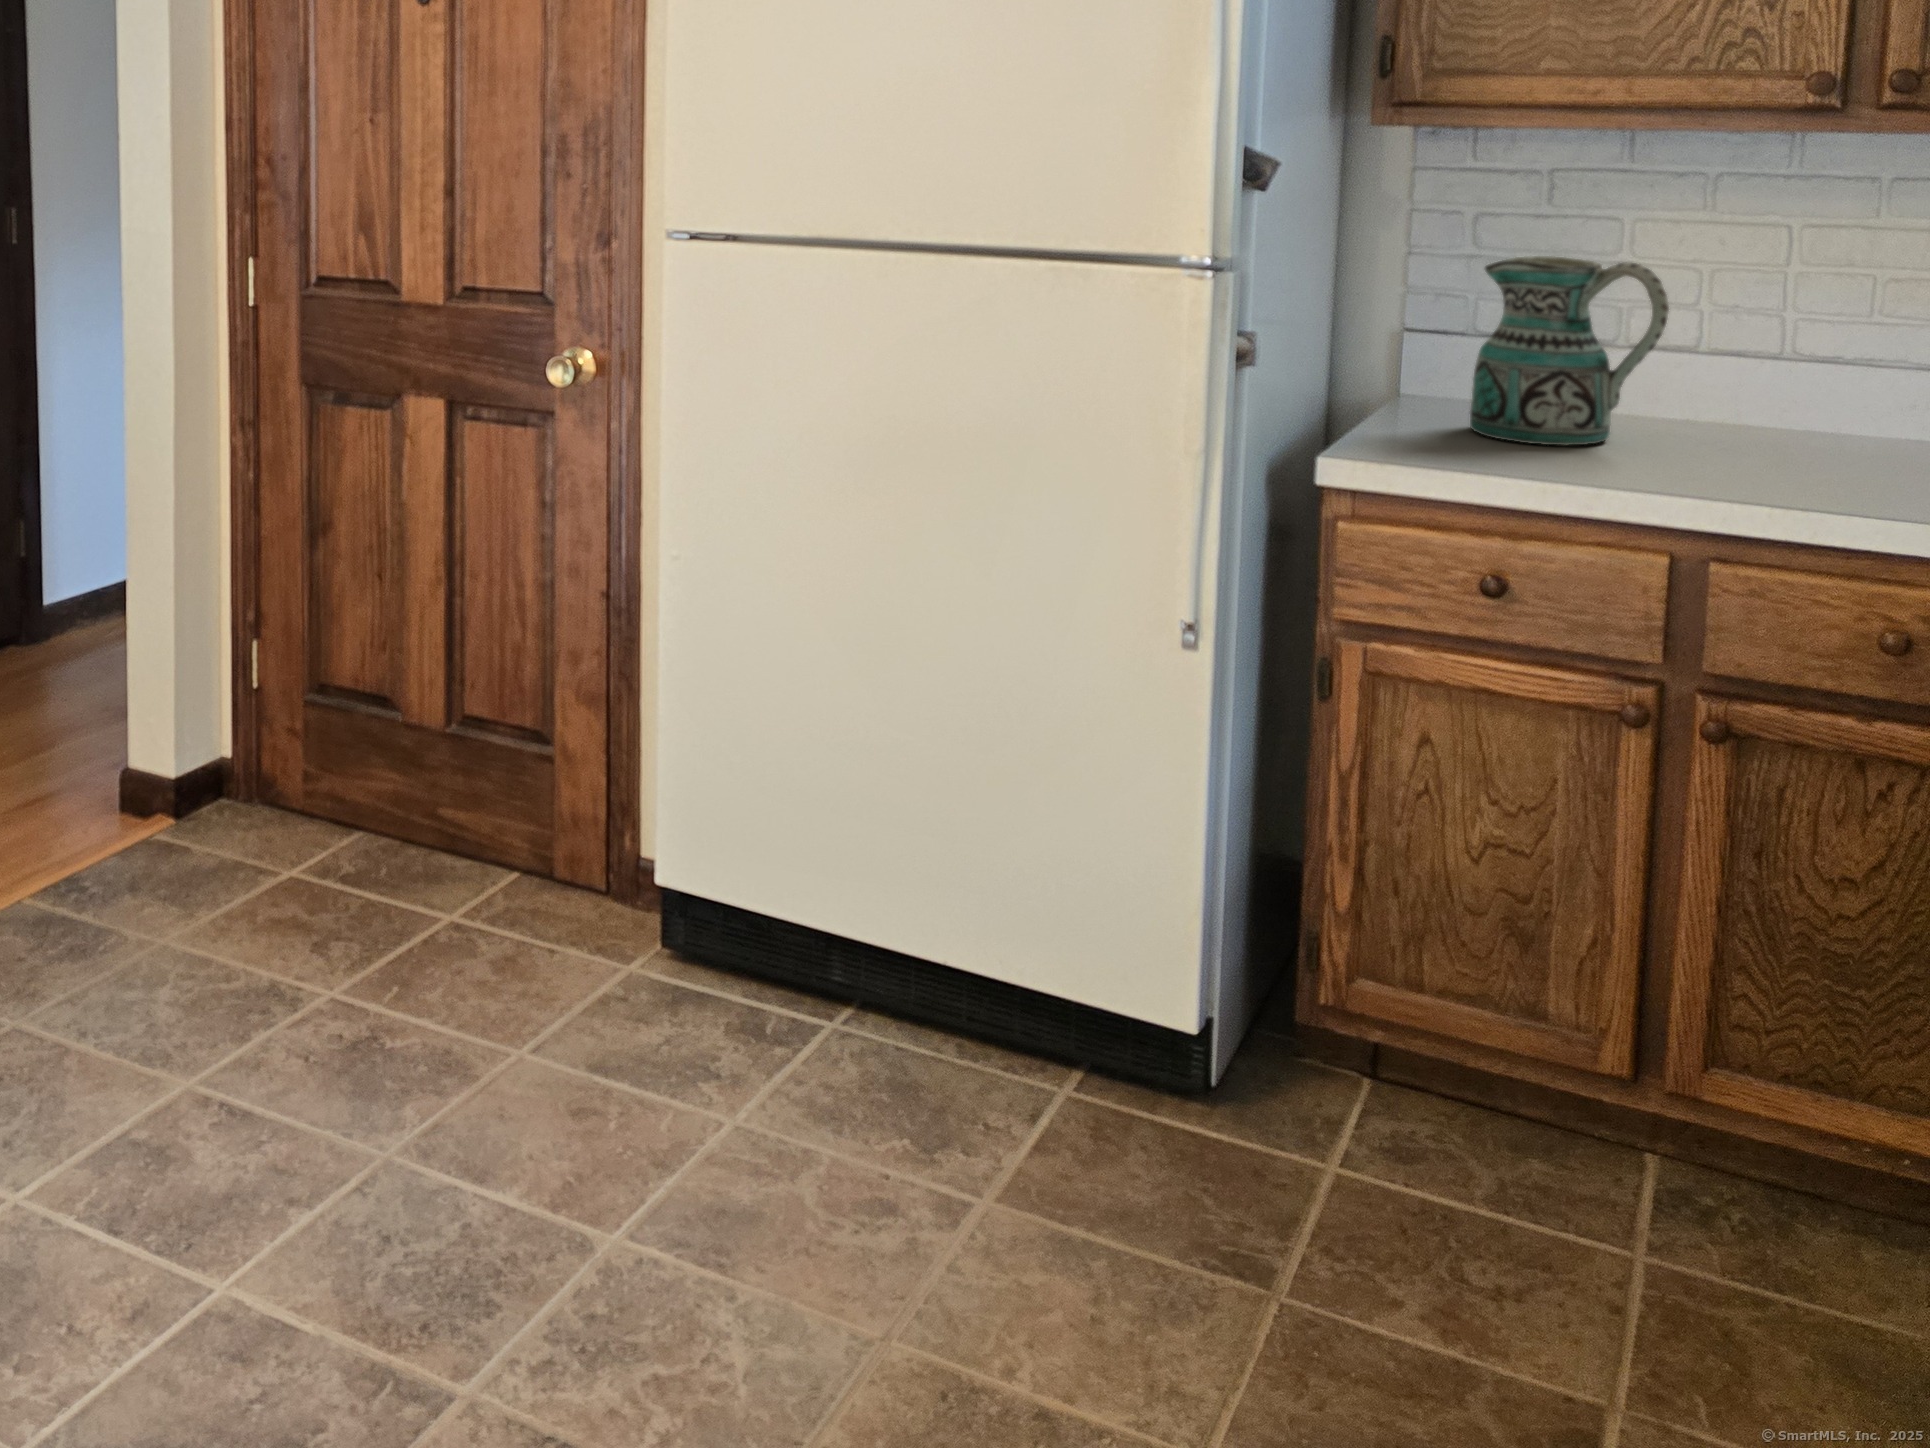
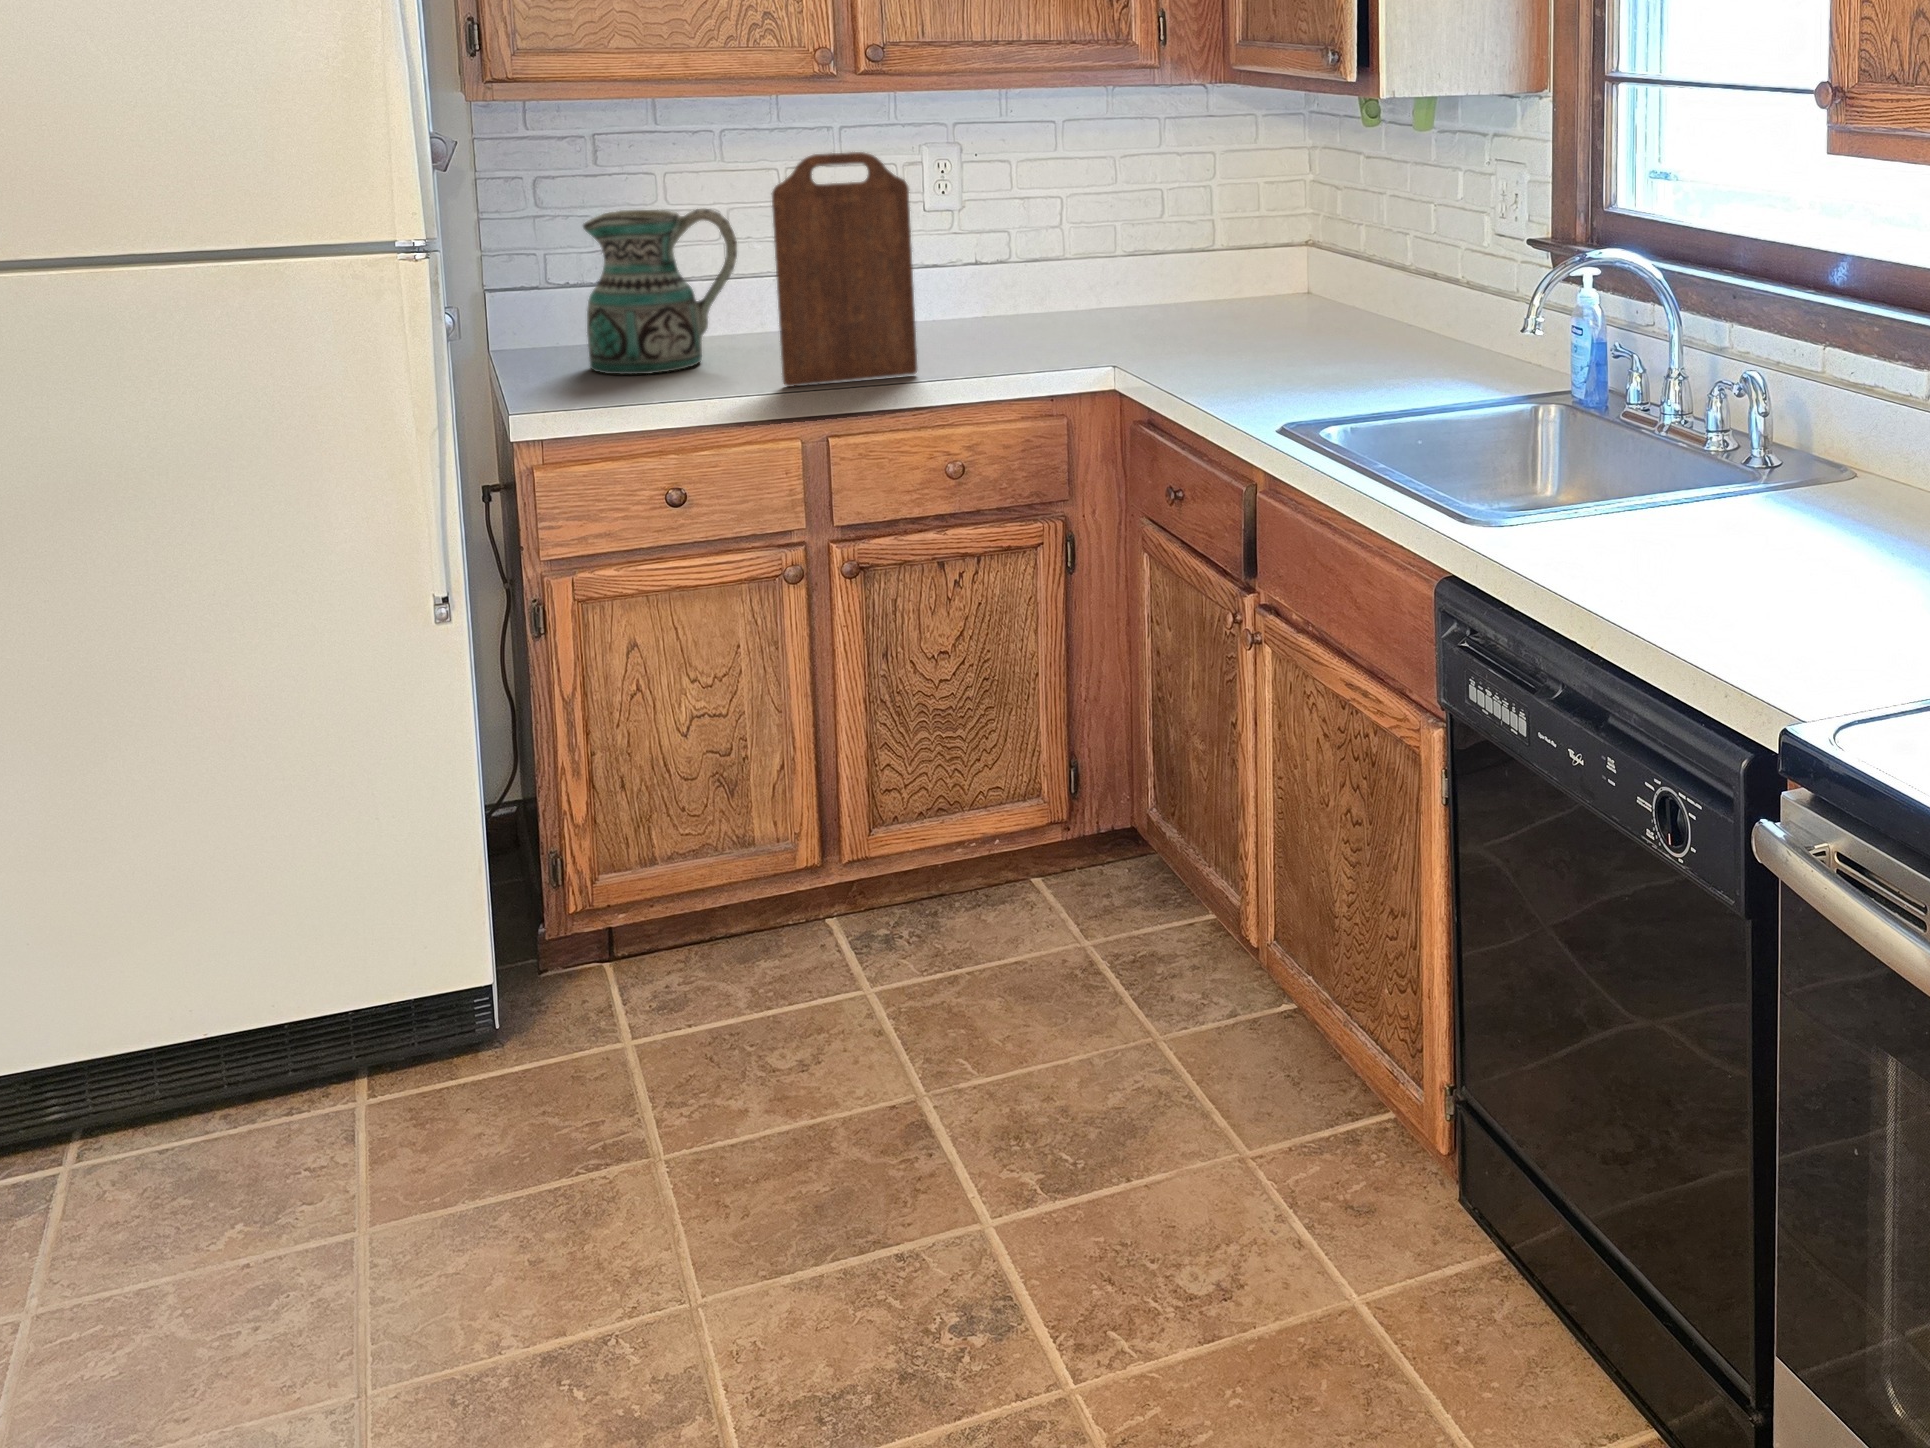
cutting board: none [1666,206,1888,505] -> present [772,152,917,387]

